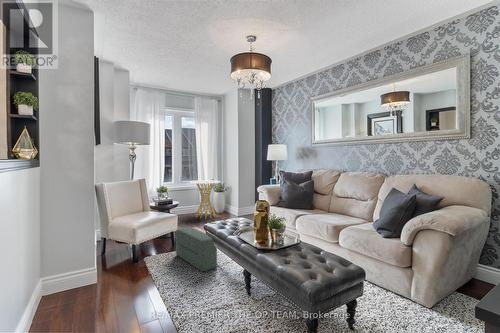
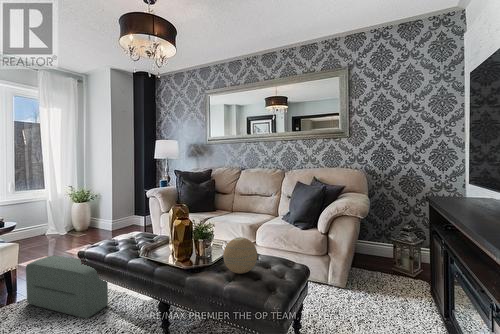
side table: present [190,180,220,219] -> none [35,186,88,240]
decorative orb: none [282,231,310,260] -> present [223,237,257,274]

